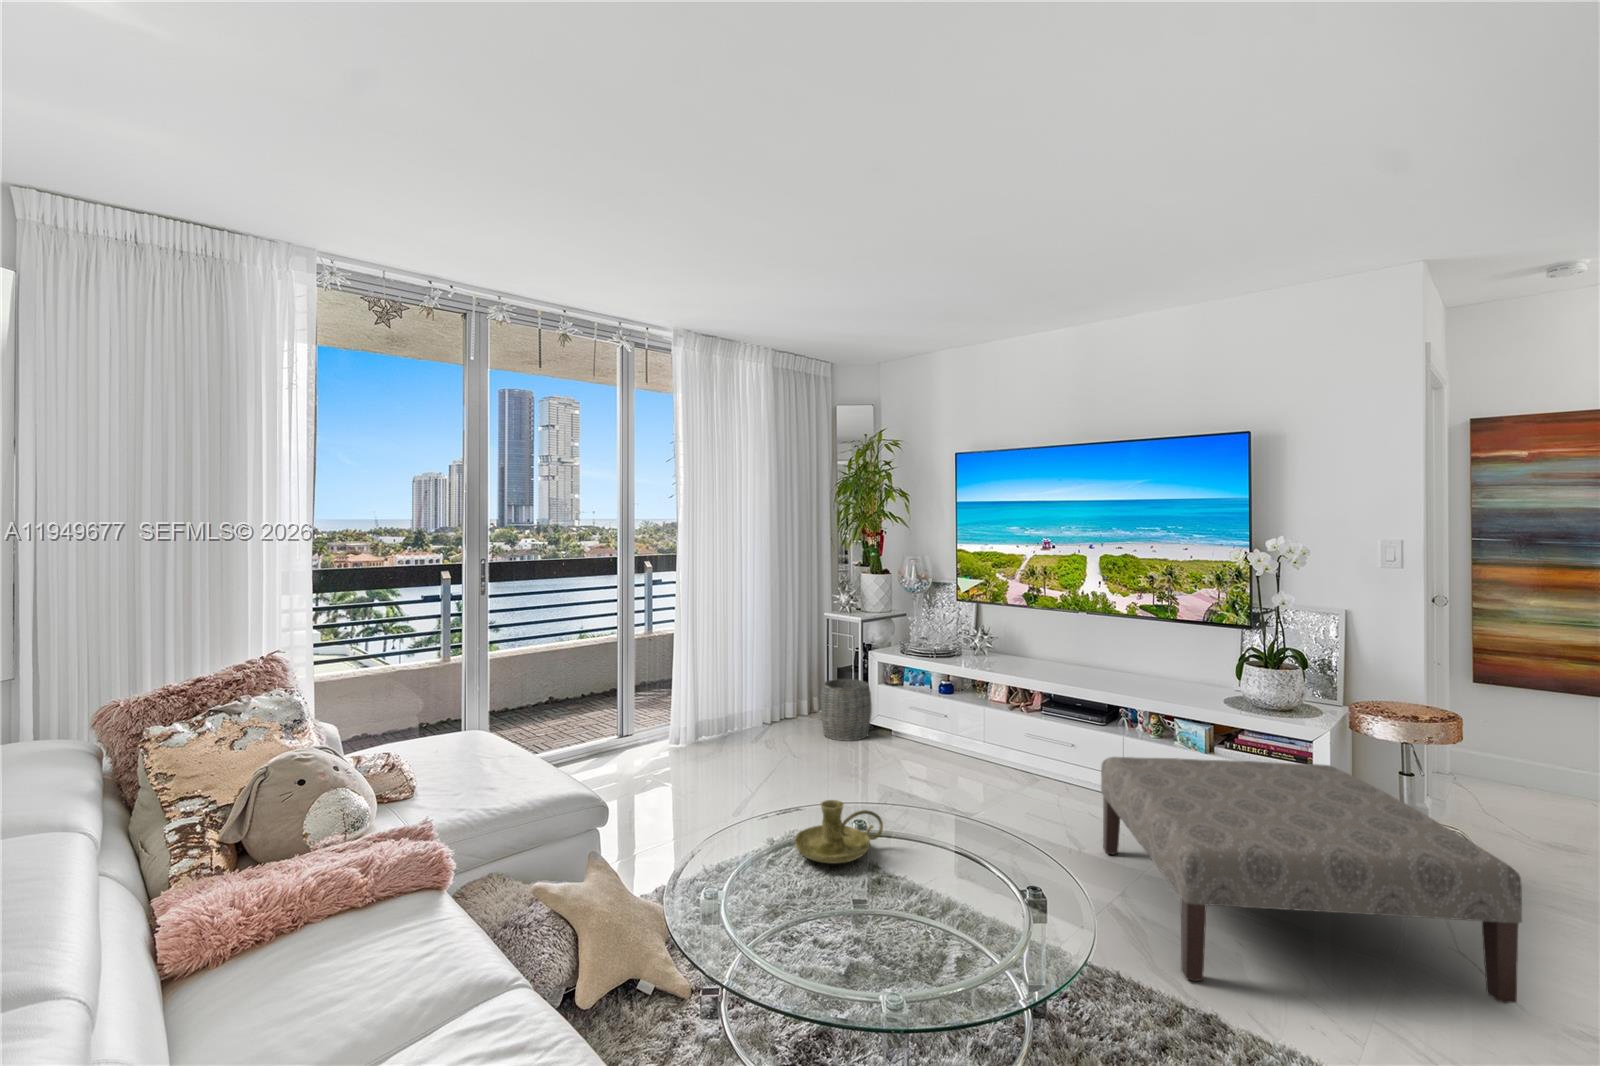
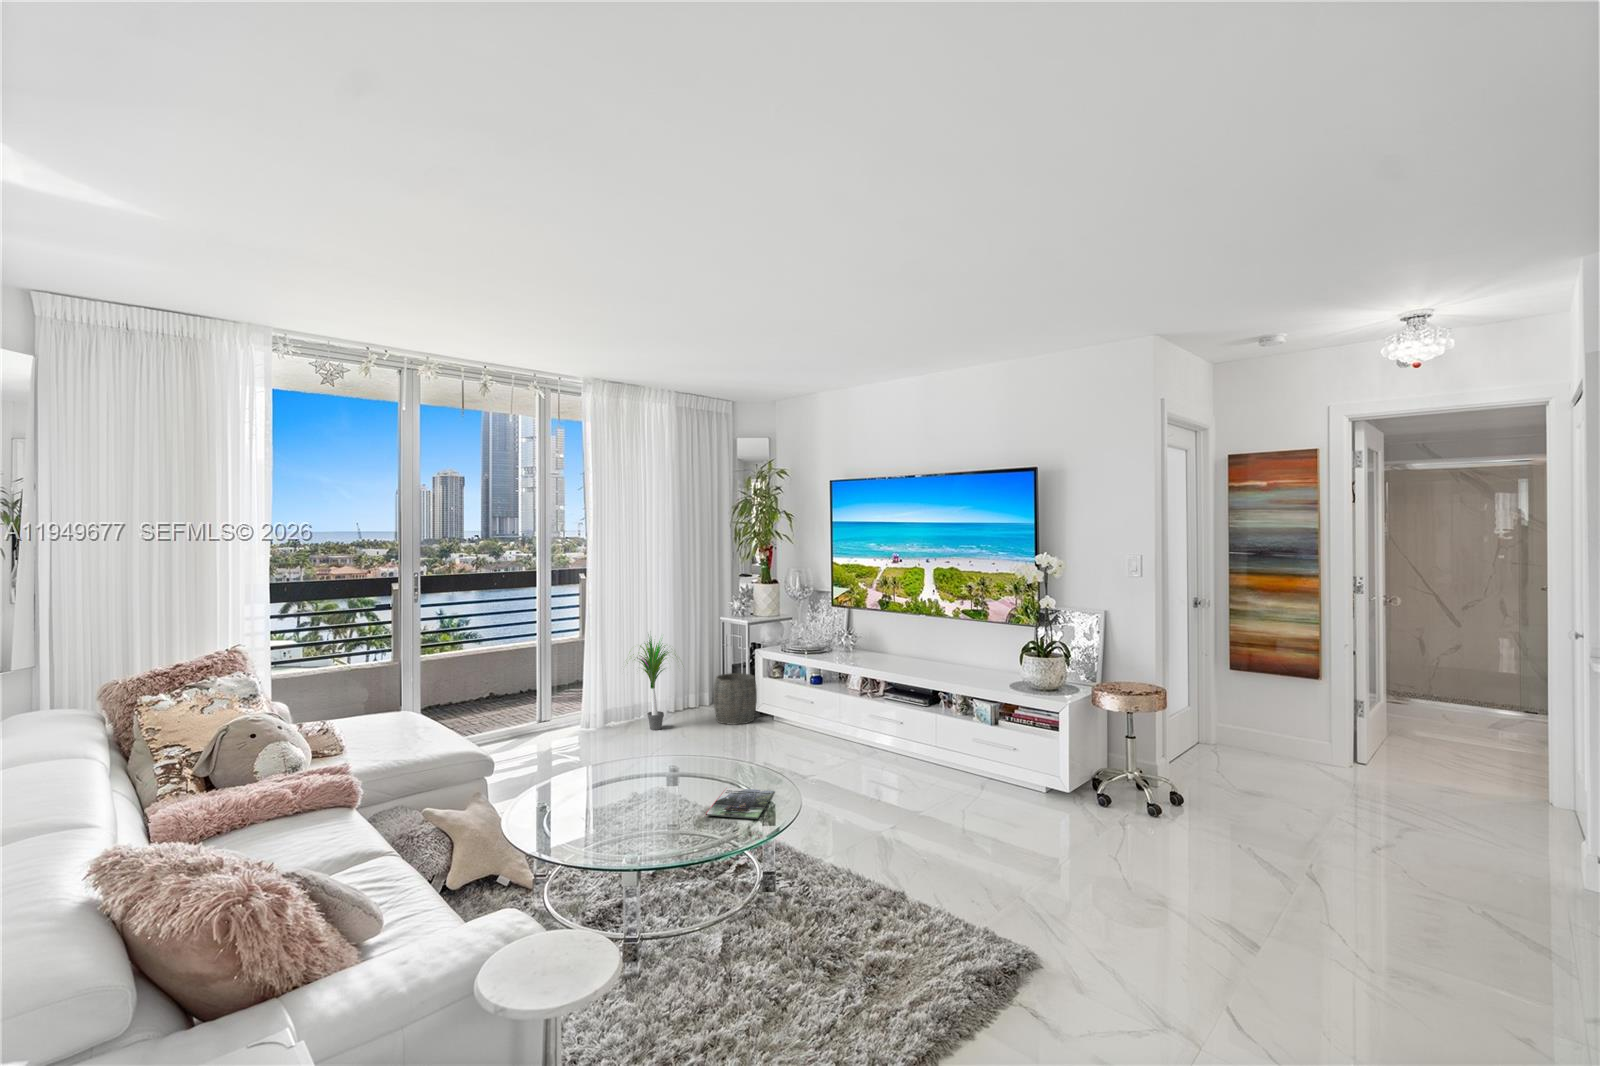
potted plant: none [714,627,792,747] -> present [633,639,676,730]
ottoman: present [1101,757,1522,1003] -> none [895,726,1130,887]
candle holder: present [795,800,883,864] -> none [624,750,692,794]
magazine: none [931,852,1010,909] -> present [706,788,774,819]

